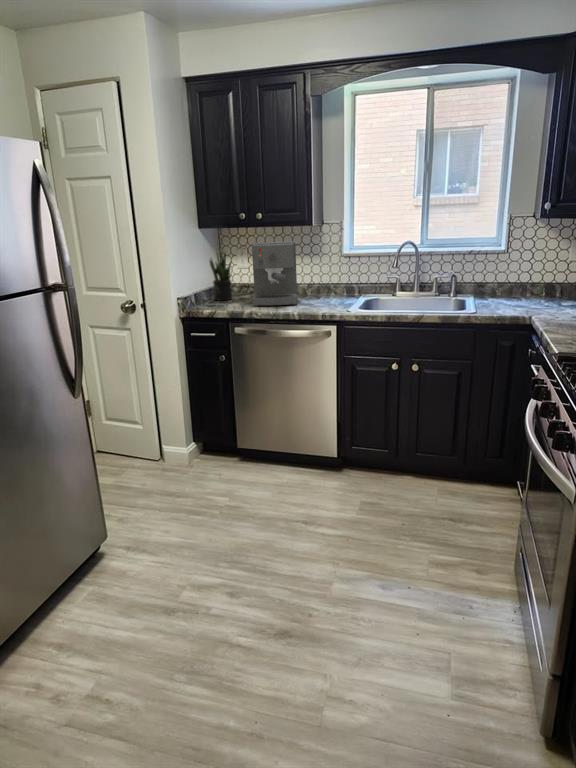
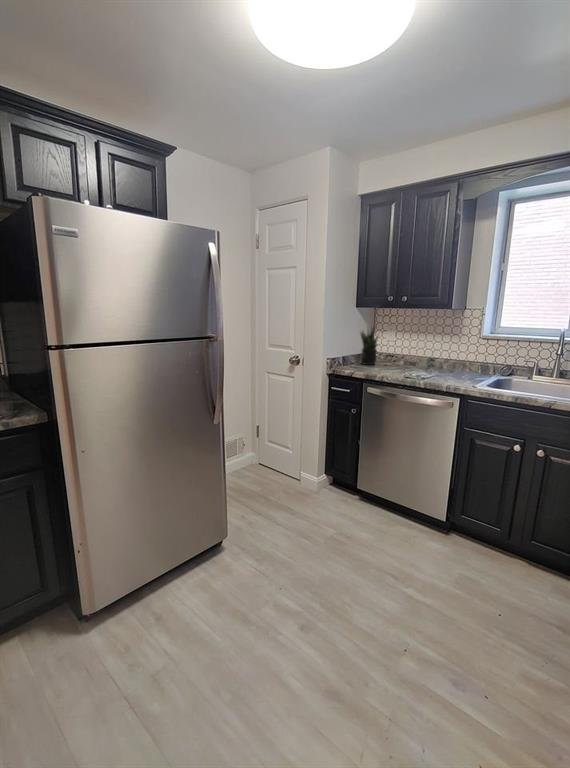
coffee maker: present [252,241,297,307] -> none [388,320,436,376]

